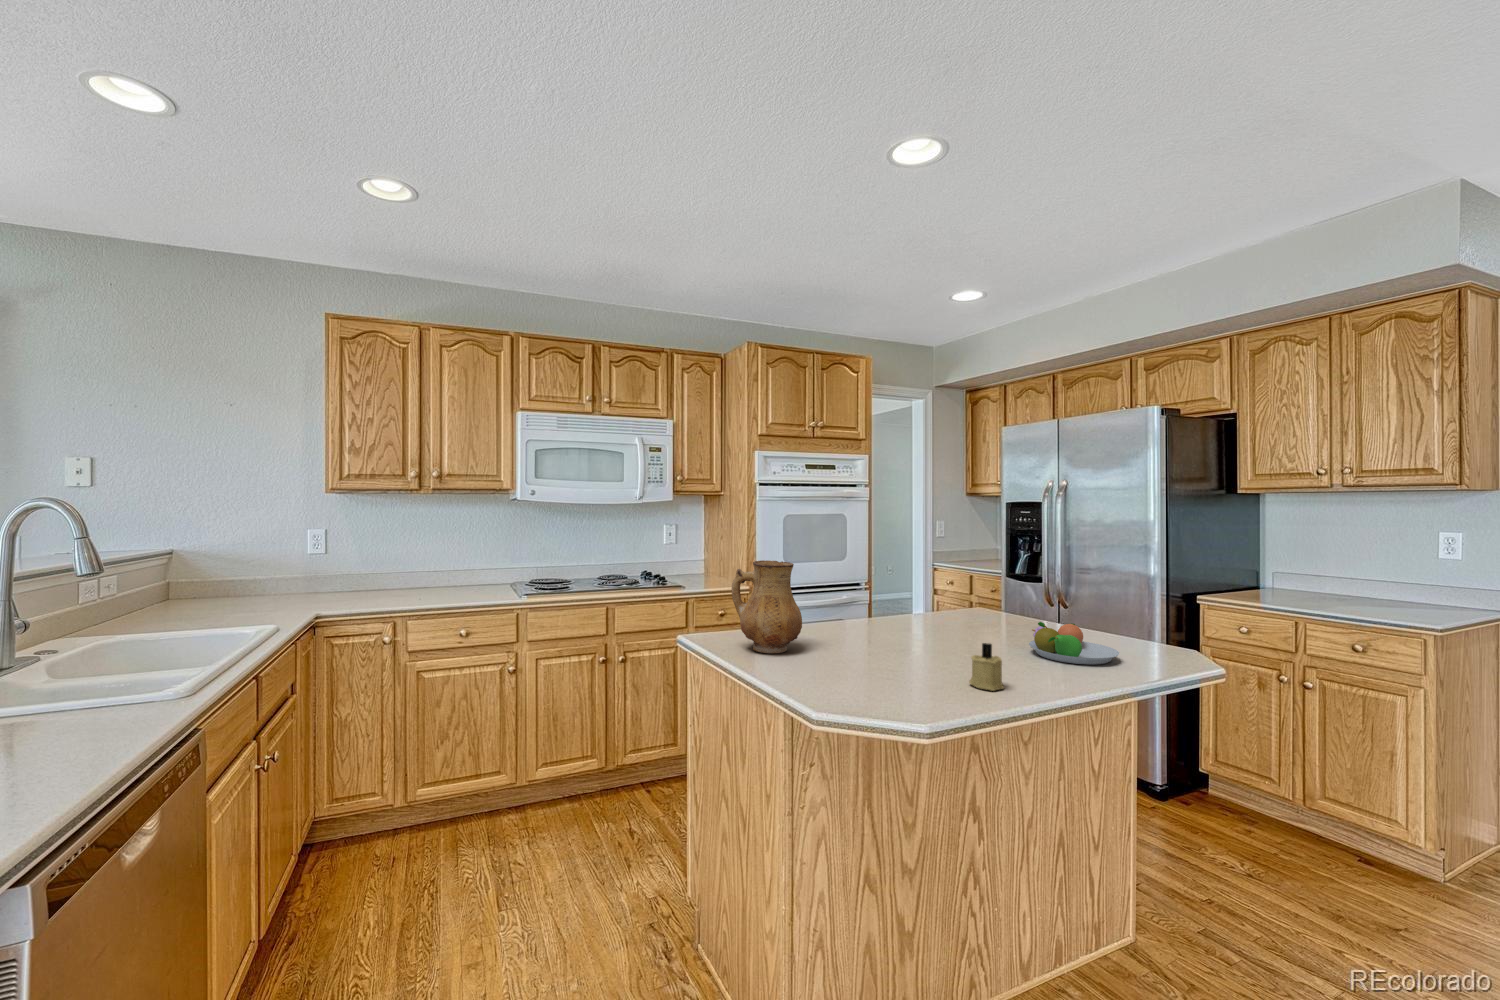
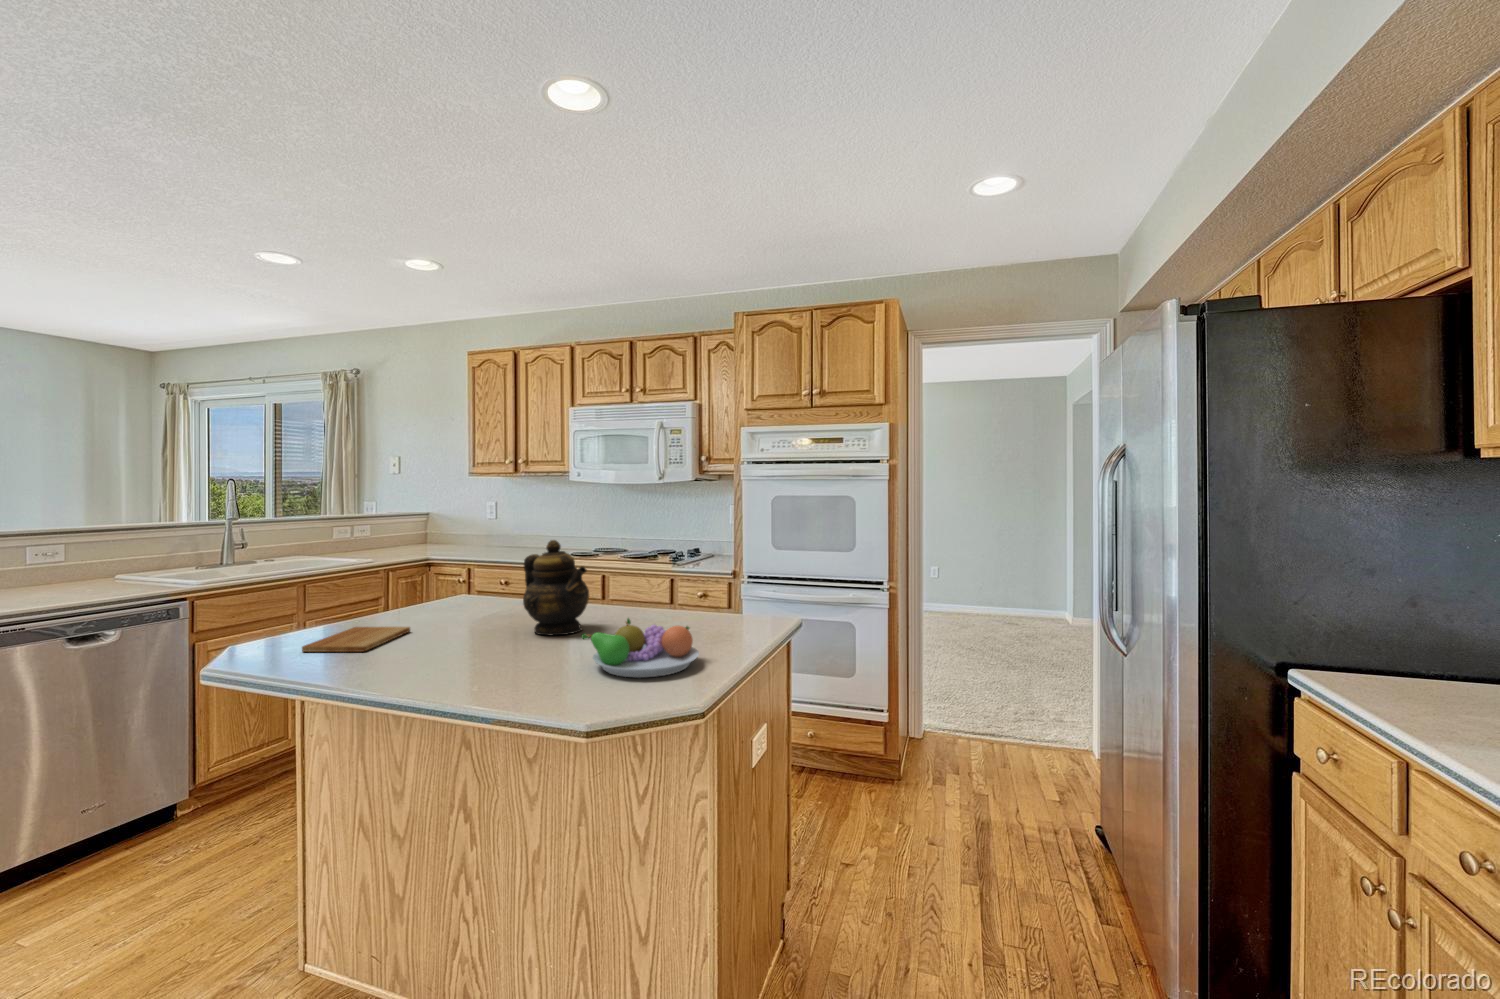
ceramic pitcher: present [732,560,802,653] -> none [420,531,484,618]
teapot: none [865,564,959,651] -> present [523,540,589,635]
candle: present [969,643,1004,691] -> none [403,621,445,673]
cutting board: none [775,662,881,697] -> present [302,627,410,652]

